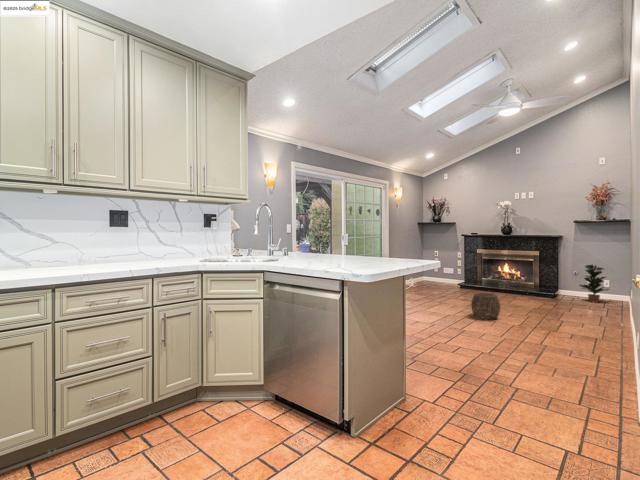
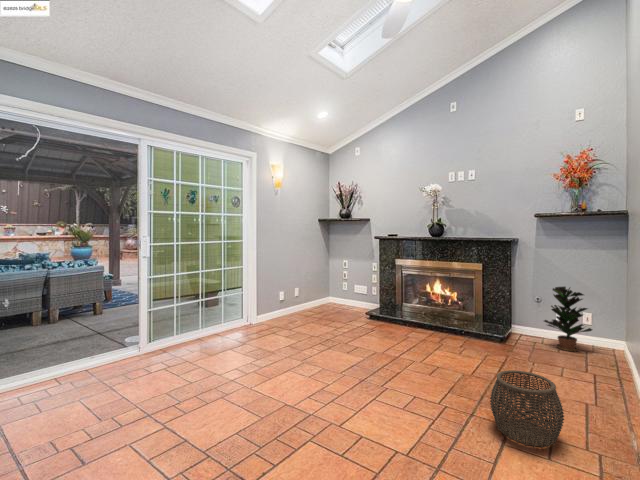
woven basket: present [471,293,500,319] -> present [490,370,564,447]

